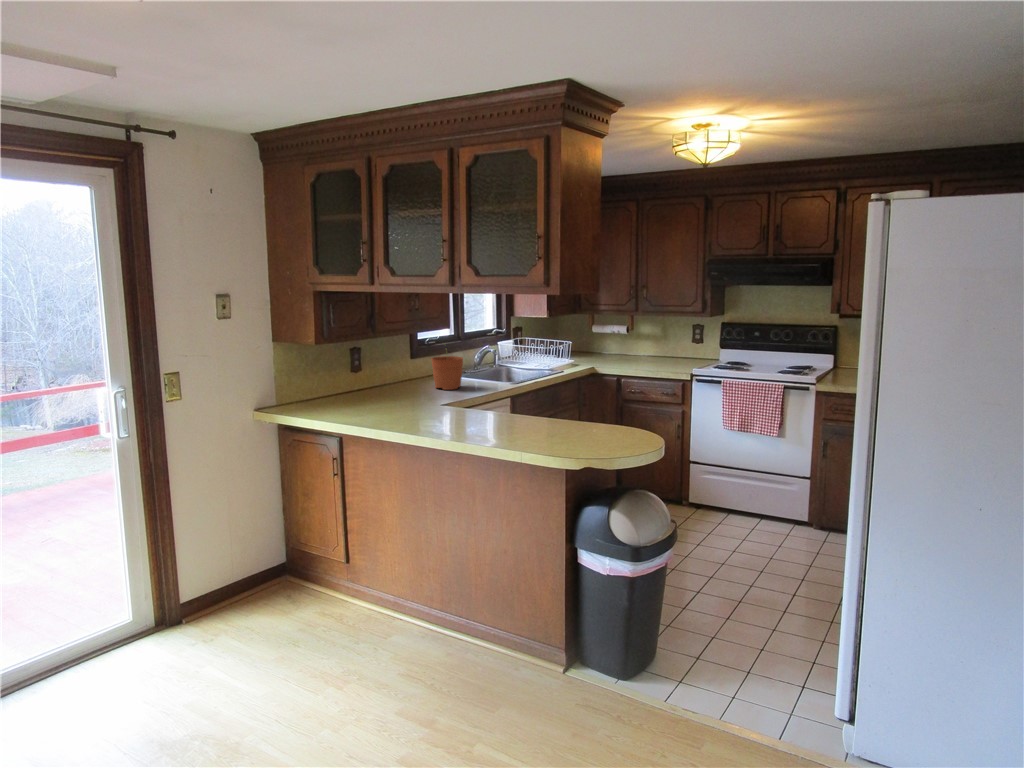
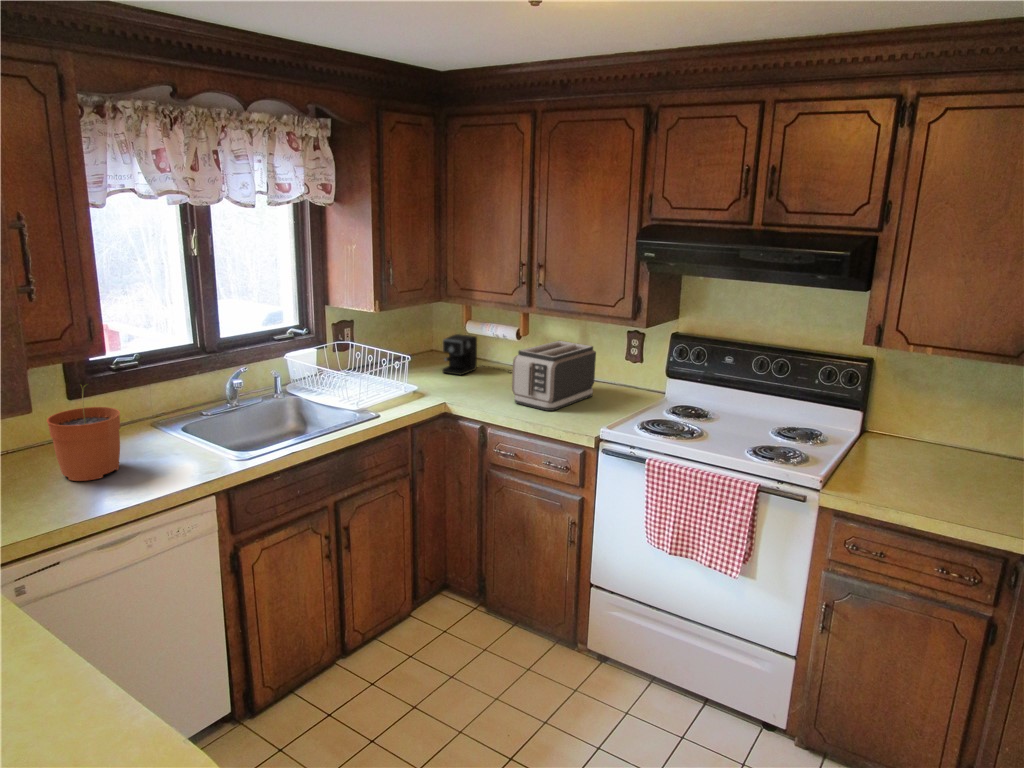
toaster: none [634,331,679,366] -> present [512,341,596,411]
coffee maker: none [579,334,621,357] -> present [442,334,511,375]

